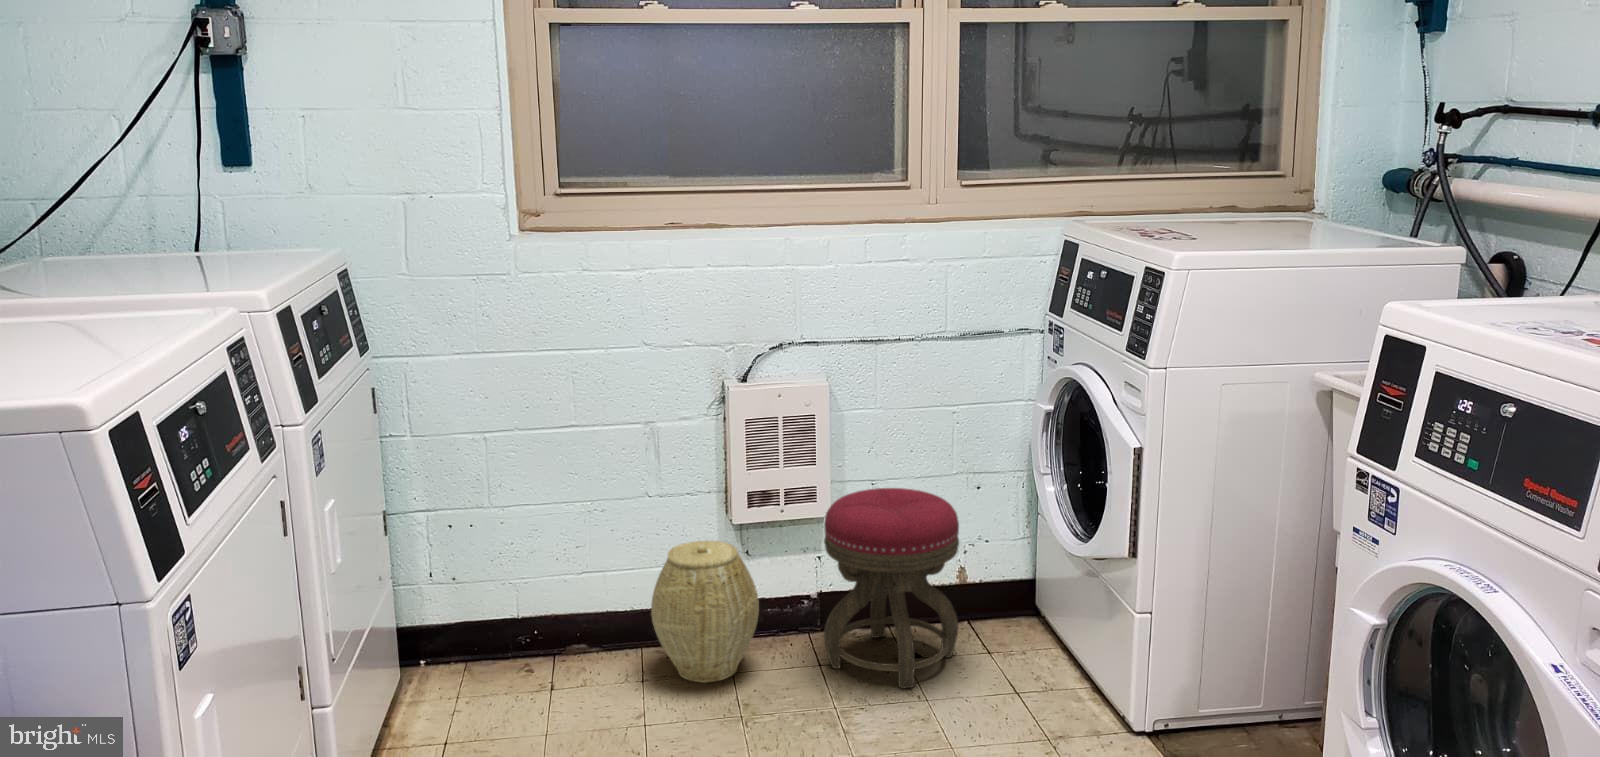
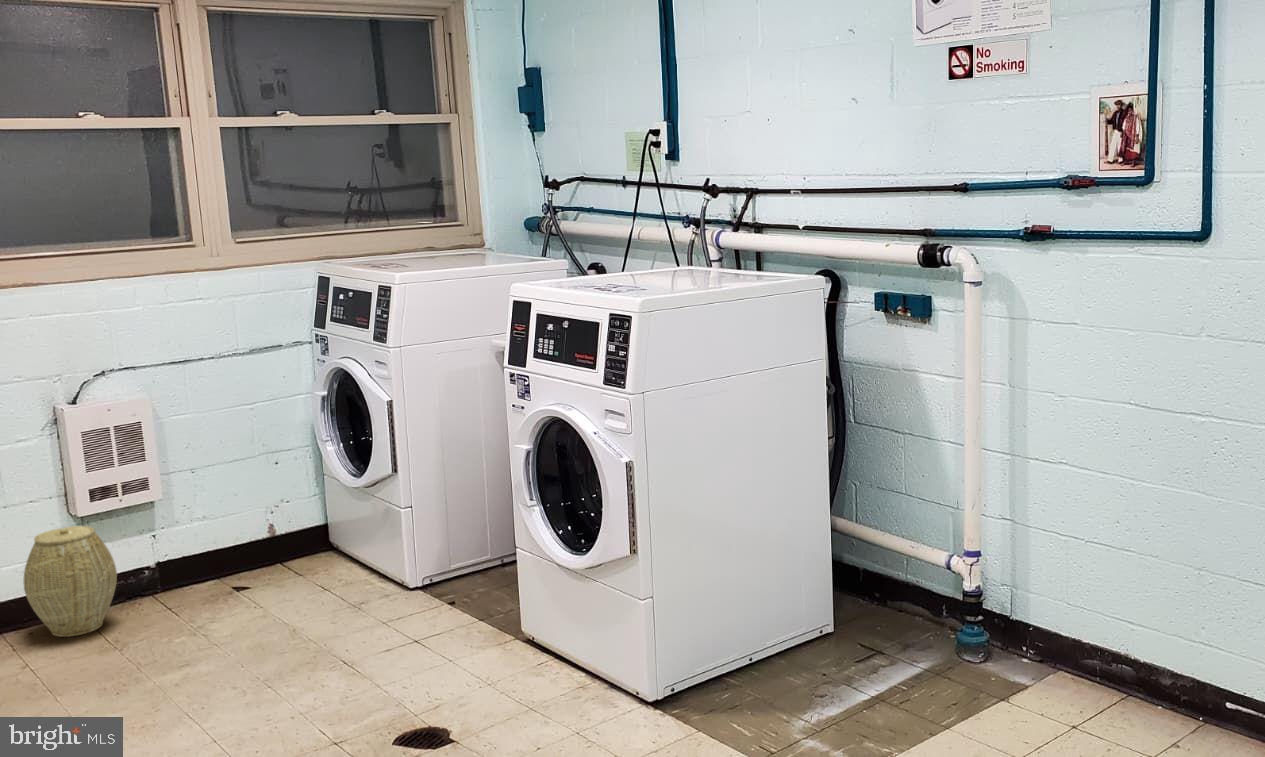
stool: present [824,488,959,688] -> none [162,467,275,608]

